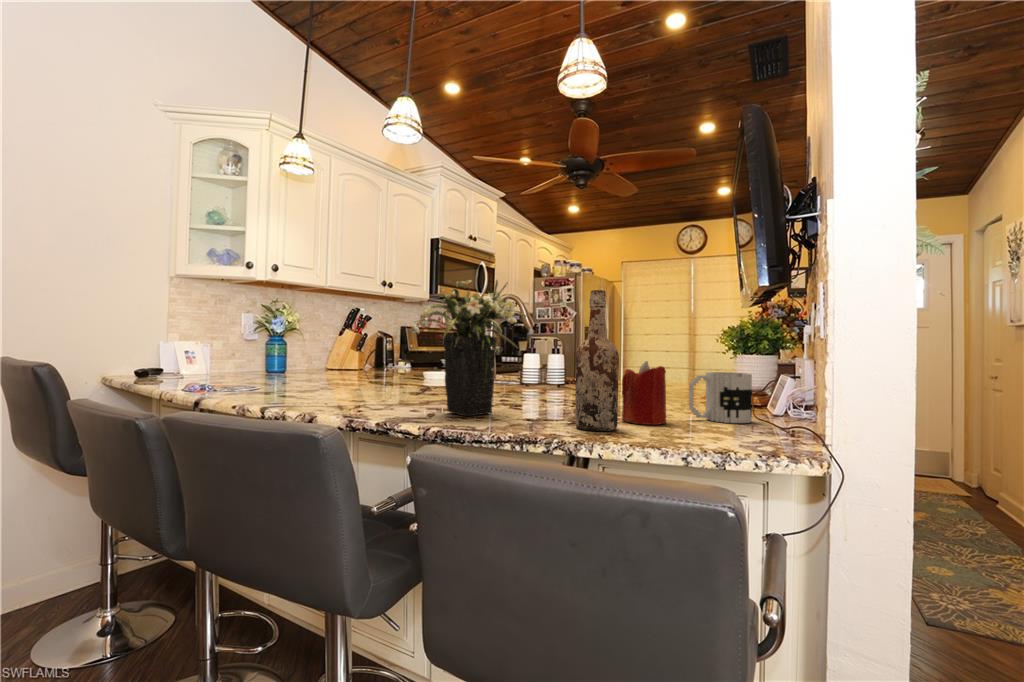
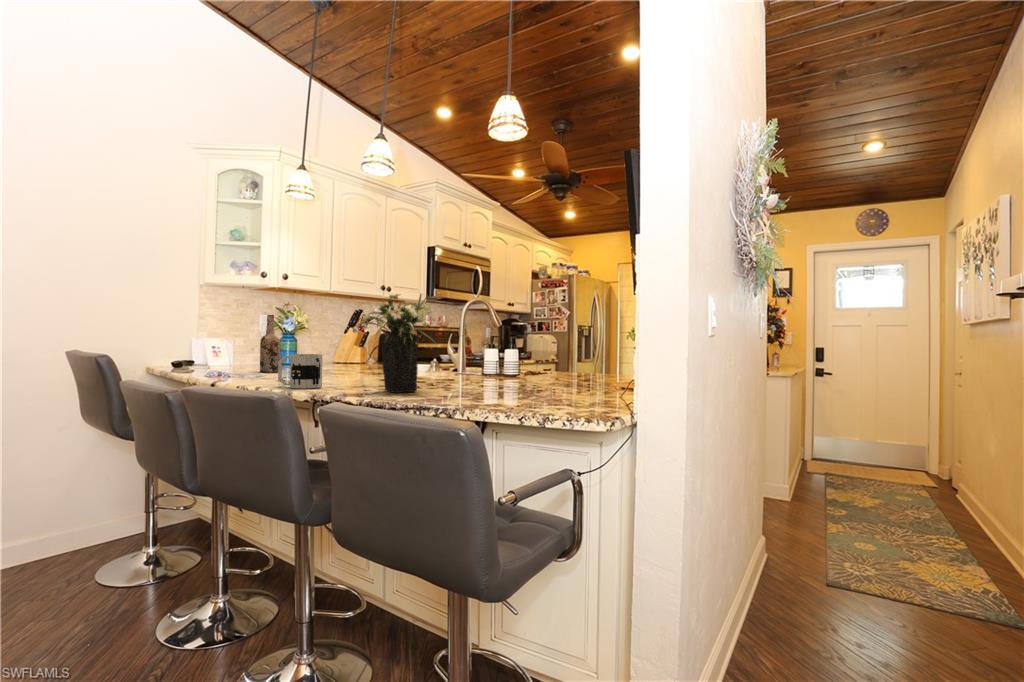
wine bottle: present [575,290,619,431] -> present [260,315,280,373]
candle: present [622,361,666,425] -> none [506,353,539,399]
mug: present [689,372,752,423] -> present [278,354,322,388]

